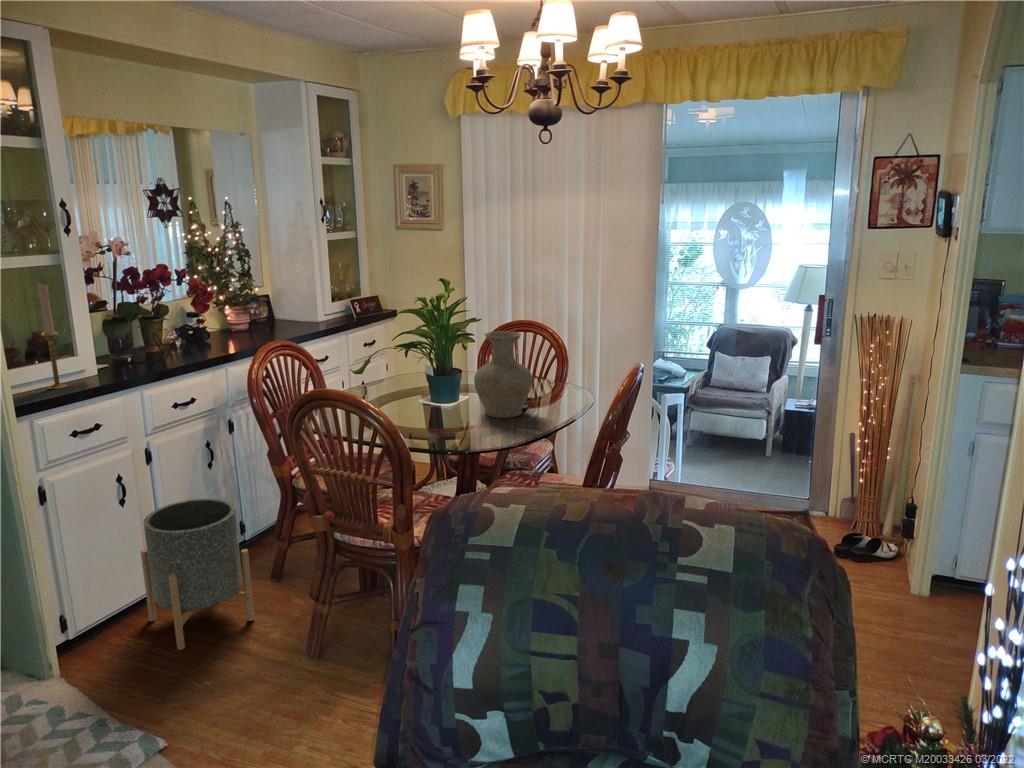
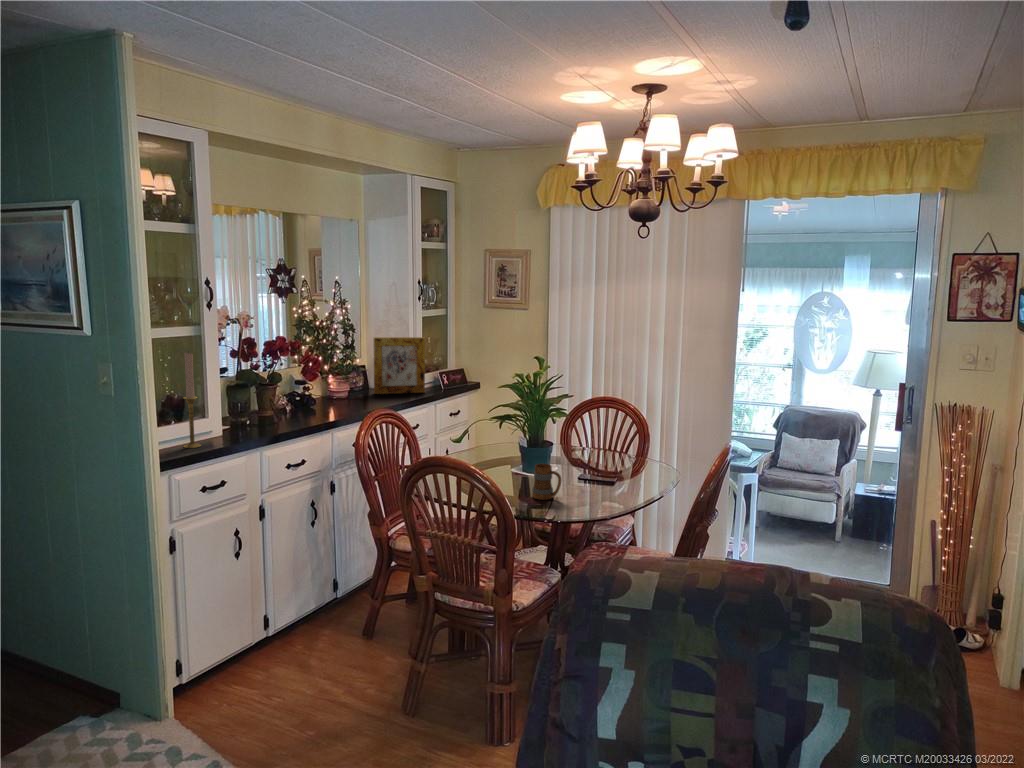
picture frame: none [275,263,335,325] -> present [374,337,425,394]
vase: present [474,331,532,418] -> none [567,408,623,491]
mug: none [435,391,466,429] -> present [532,464,561,500]
planter: present [141,499,254,650] -> none [250,556,350,700]

